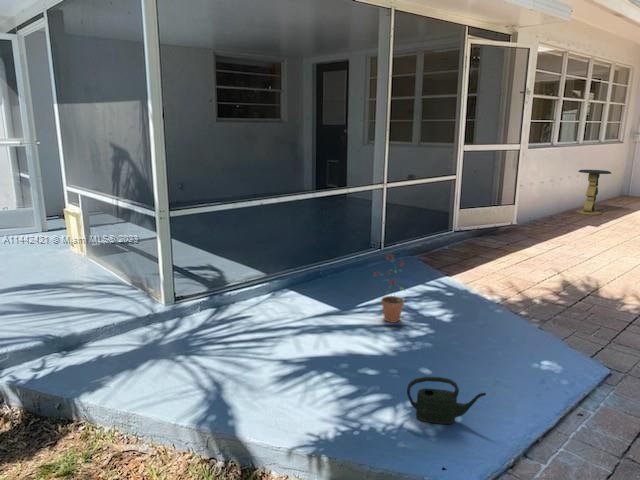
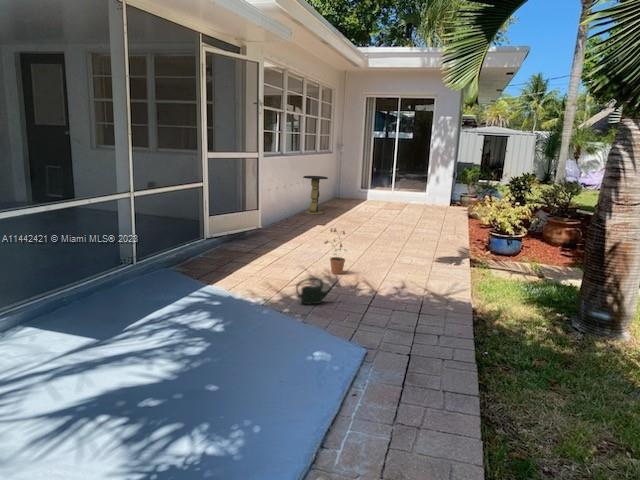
potted plant: present [374,254,405,322] -> present [325,228,346,274]
watering can: present [407,377,486,424] -> present [296,278,334,304]

